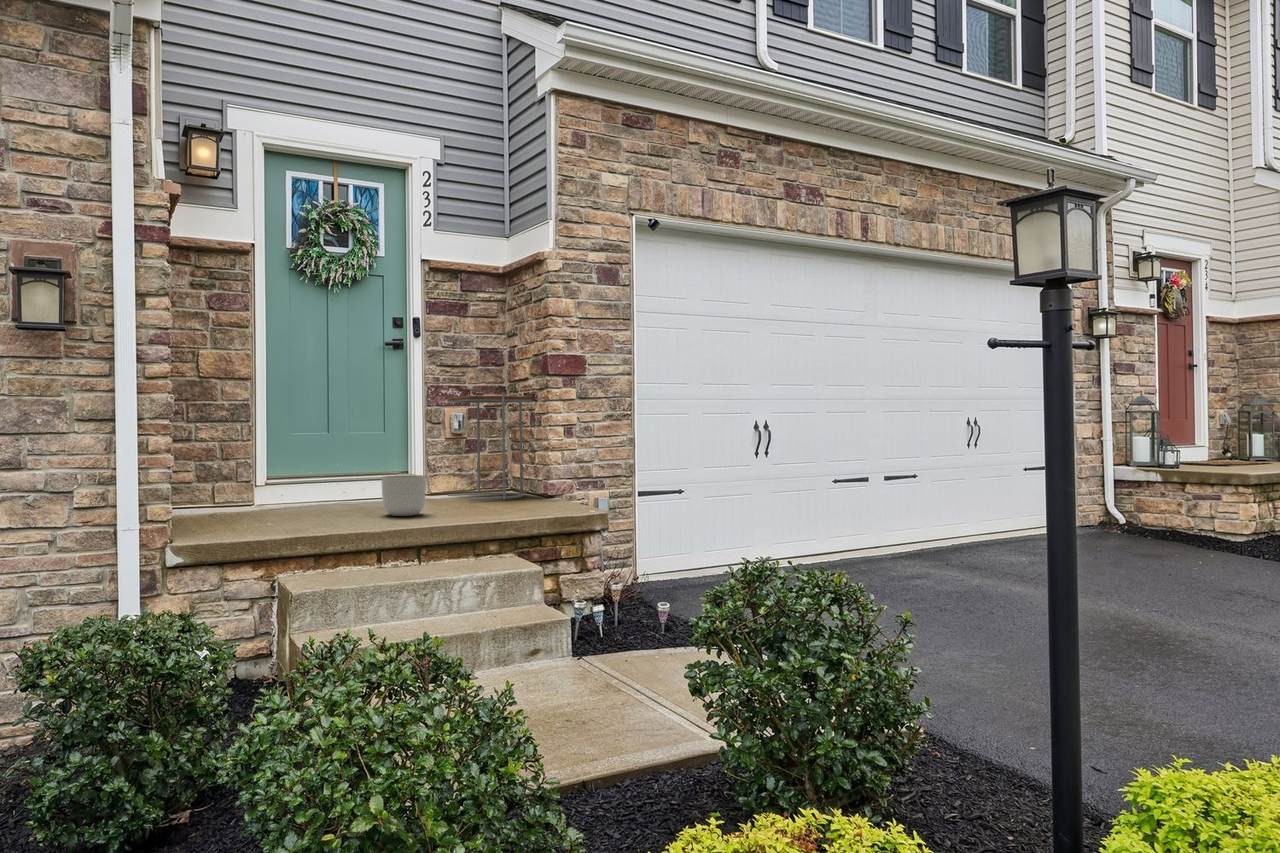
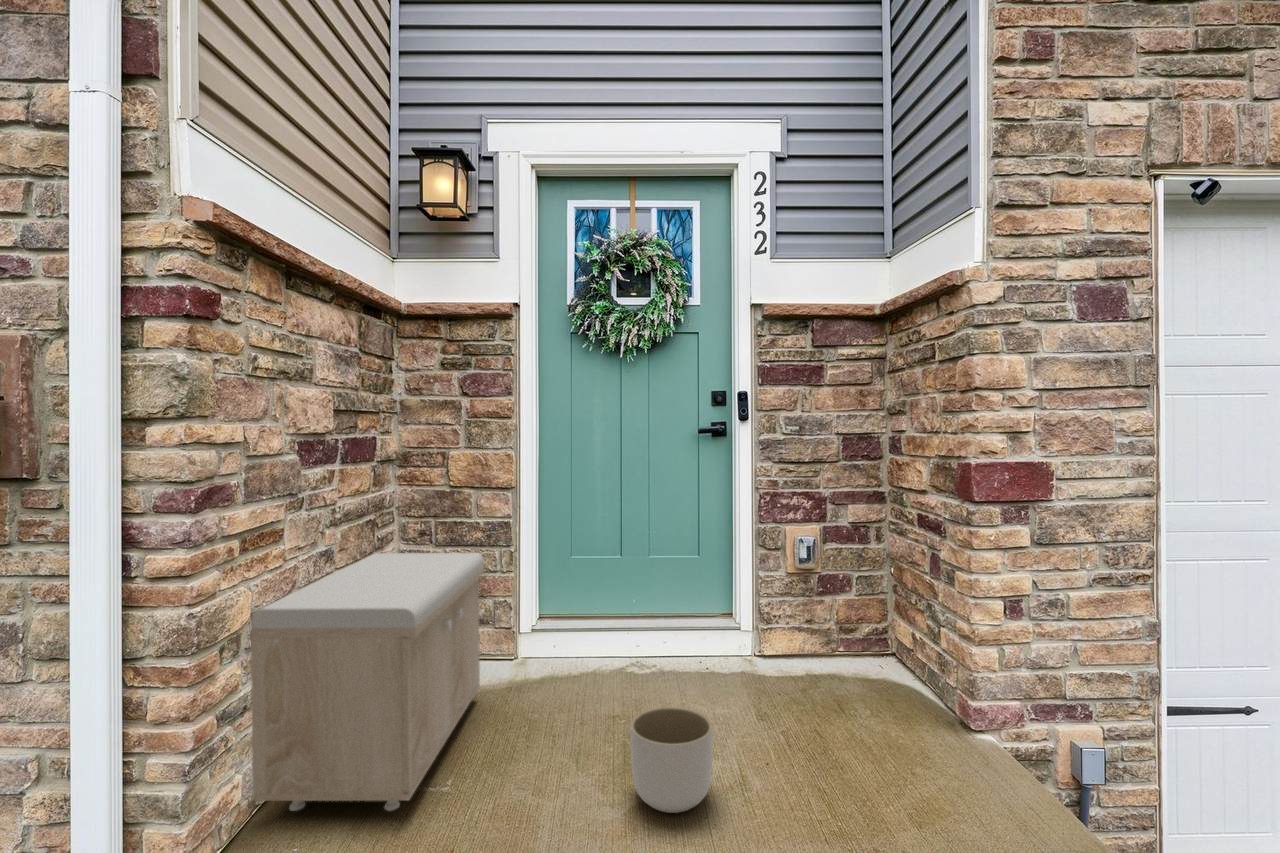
side table: present [447,392,532,501] -> none [788,511,934,719]
storage bench: none [169,407,275,525] -> present [251,553,484,811]

